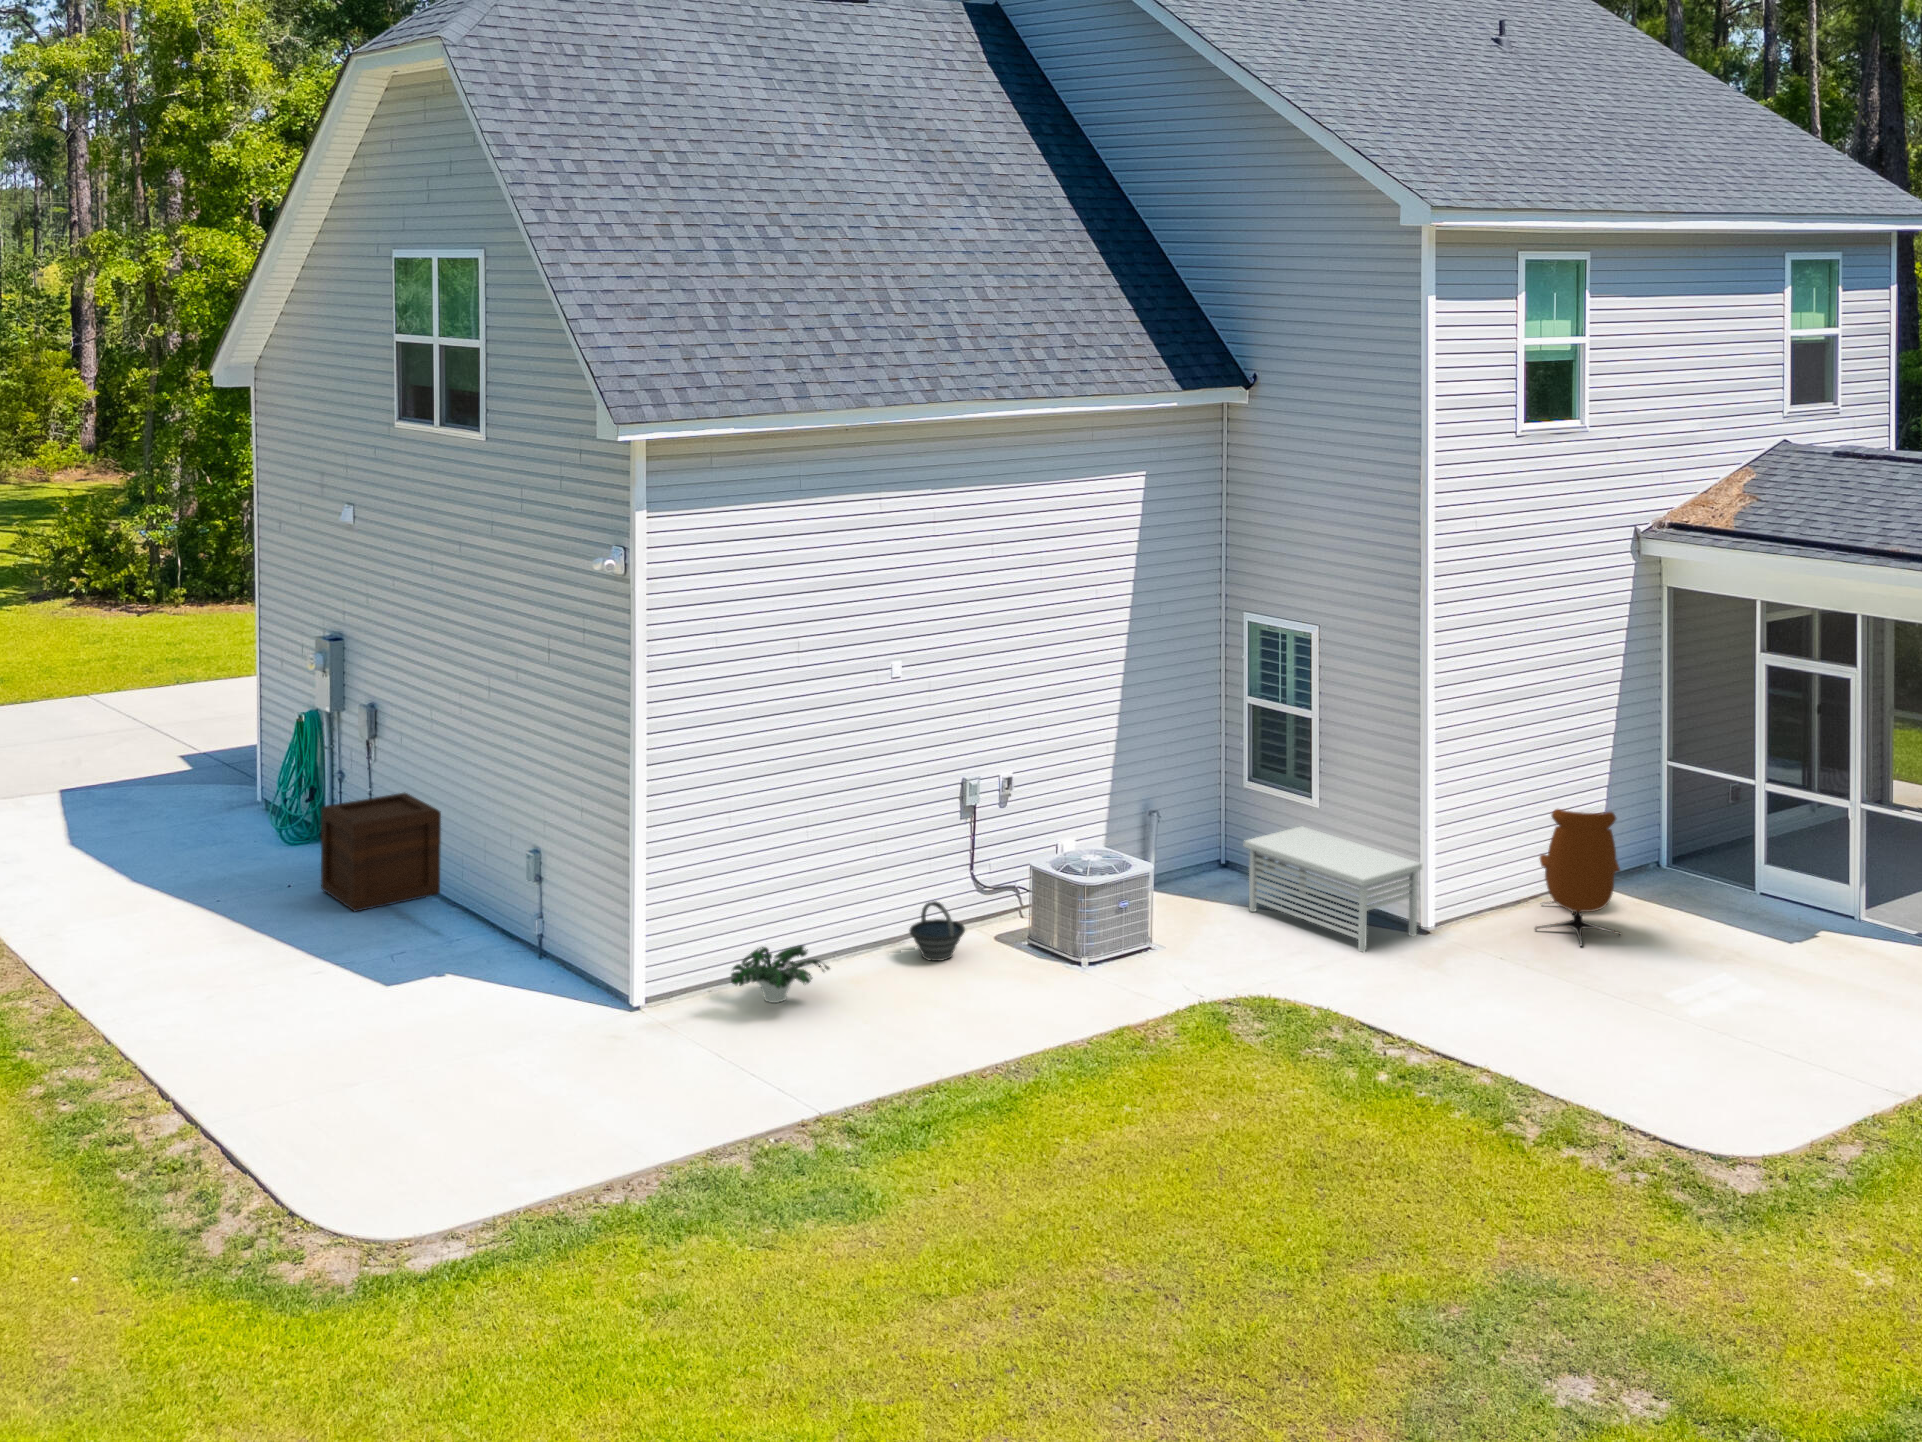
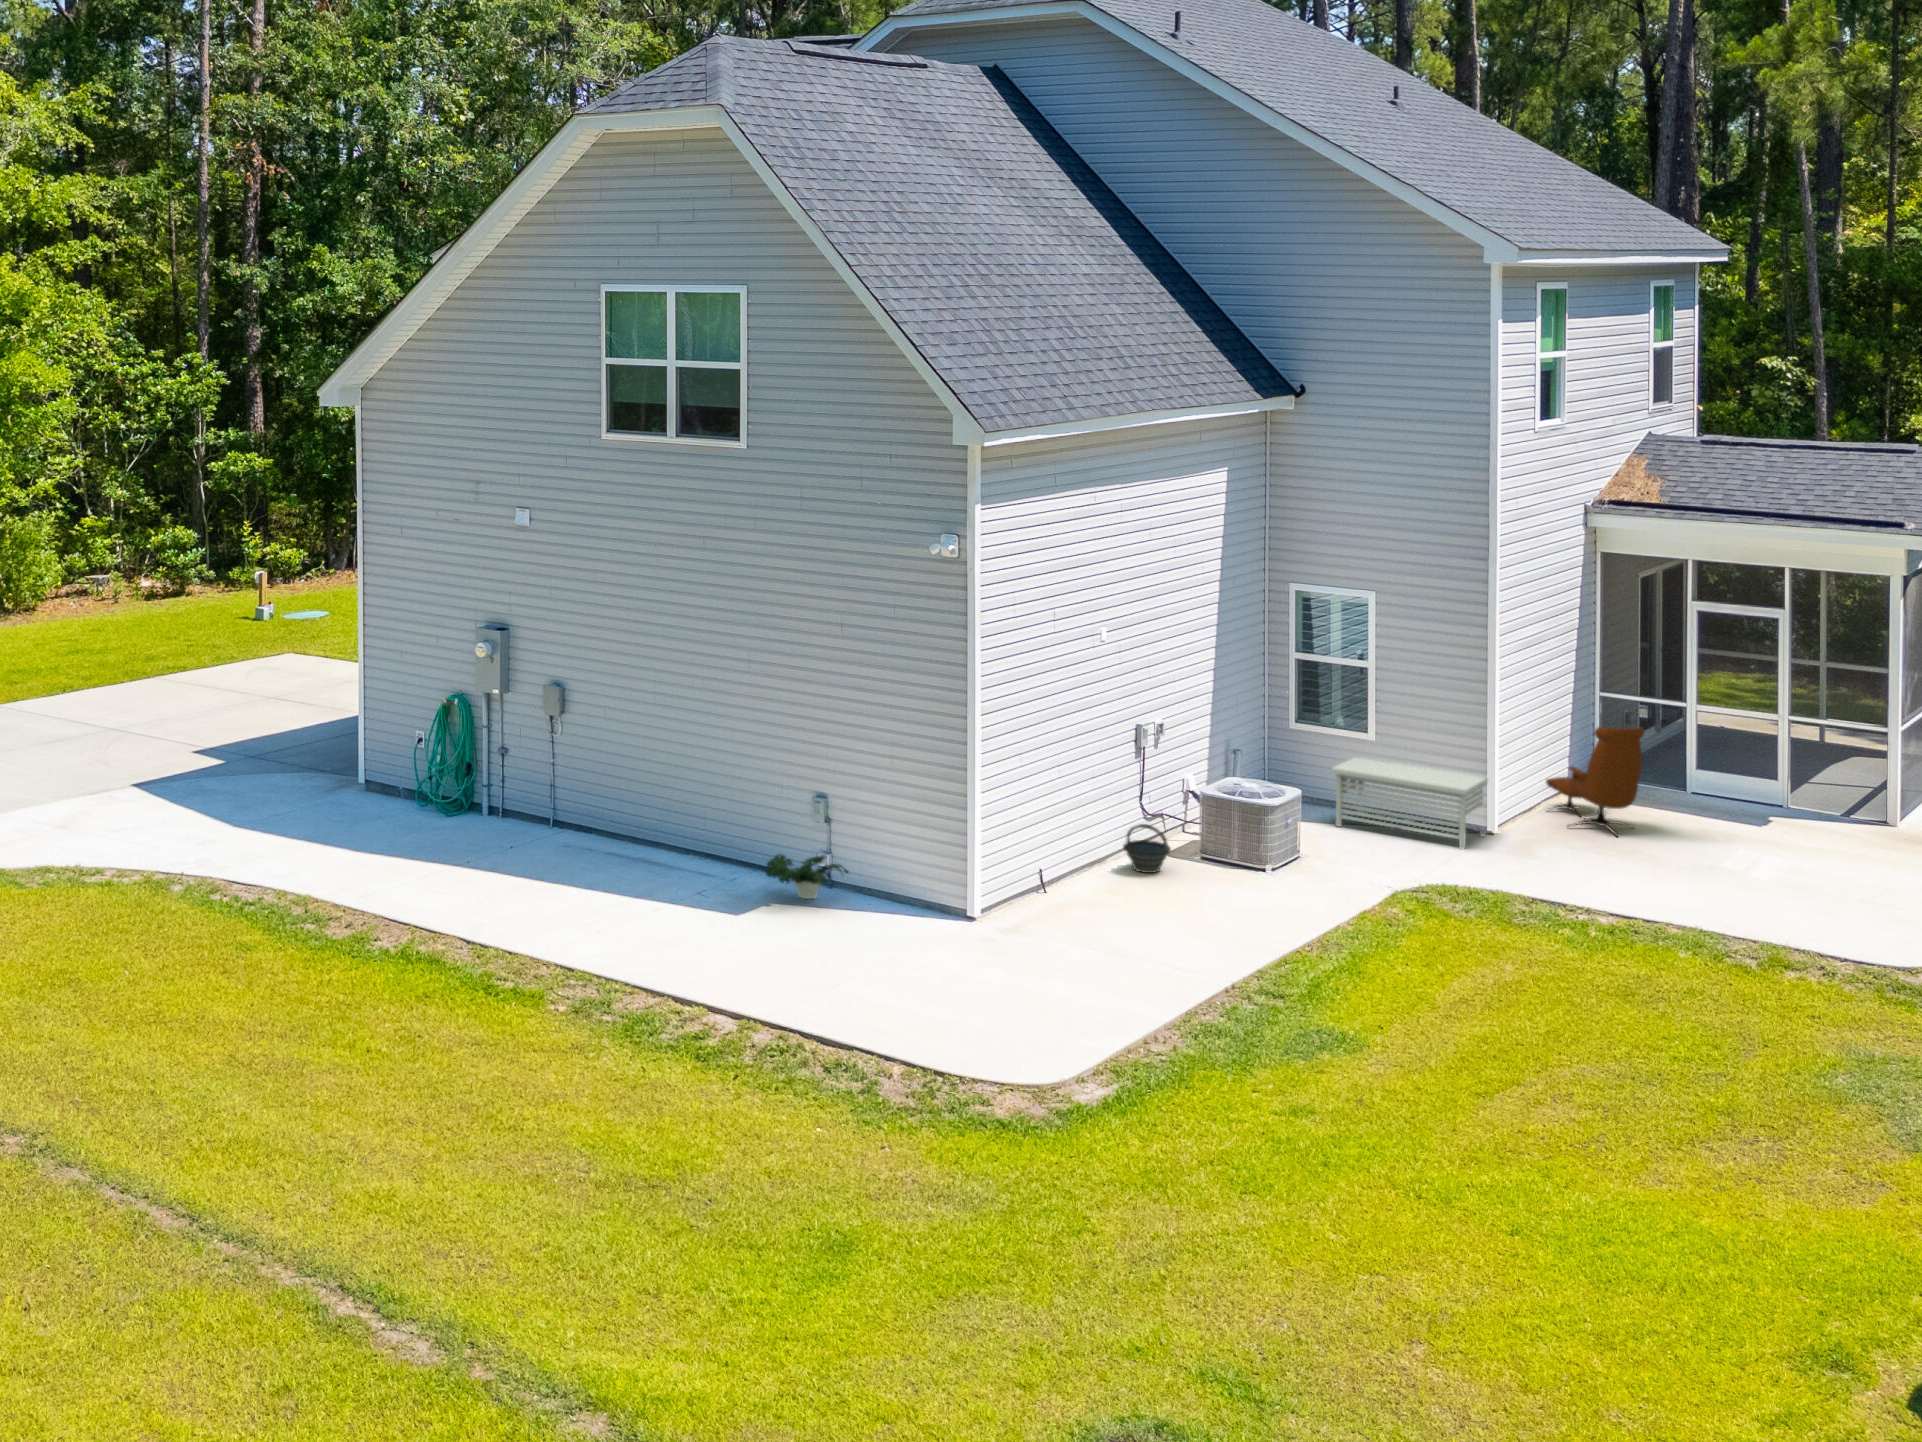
wooden crate: present [321,792,441,912] -> none [552,762,661,865]
potted plant: present [731,945,830,1003] -> present [766,854,848,899]

